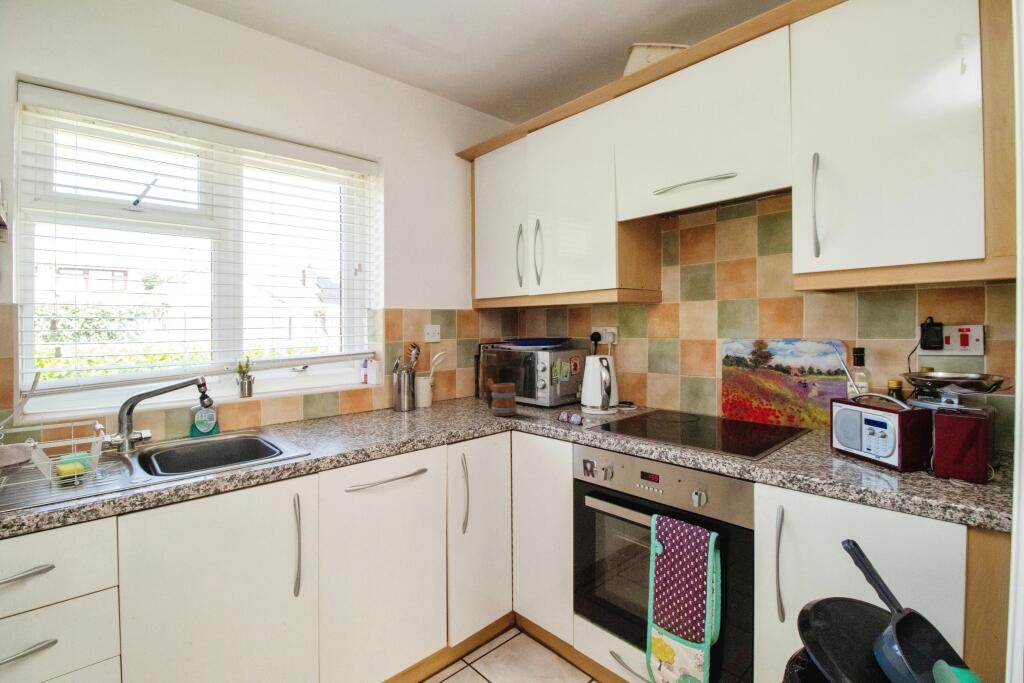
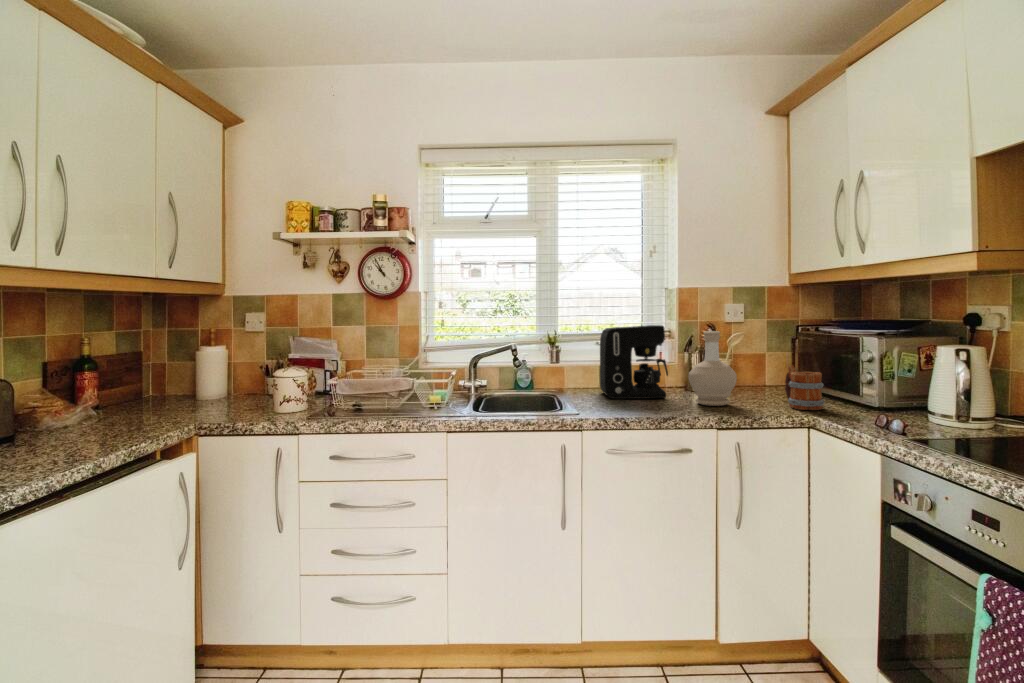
coffee maker: none [307,347,386,430] -> present [600,325,668,399]
bottle: none [410,351,453,423] -> present [689,331,737,406]

